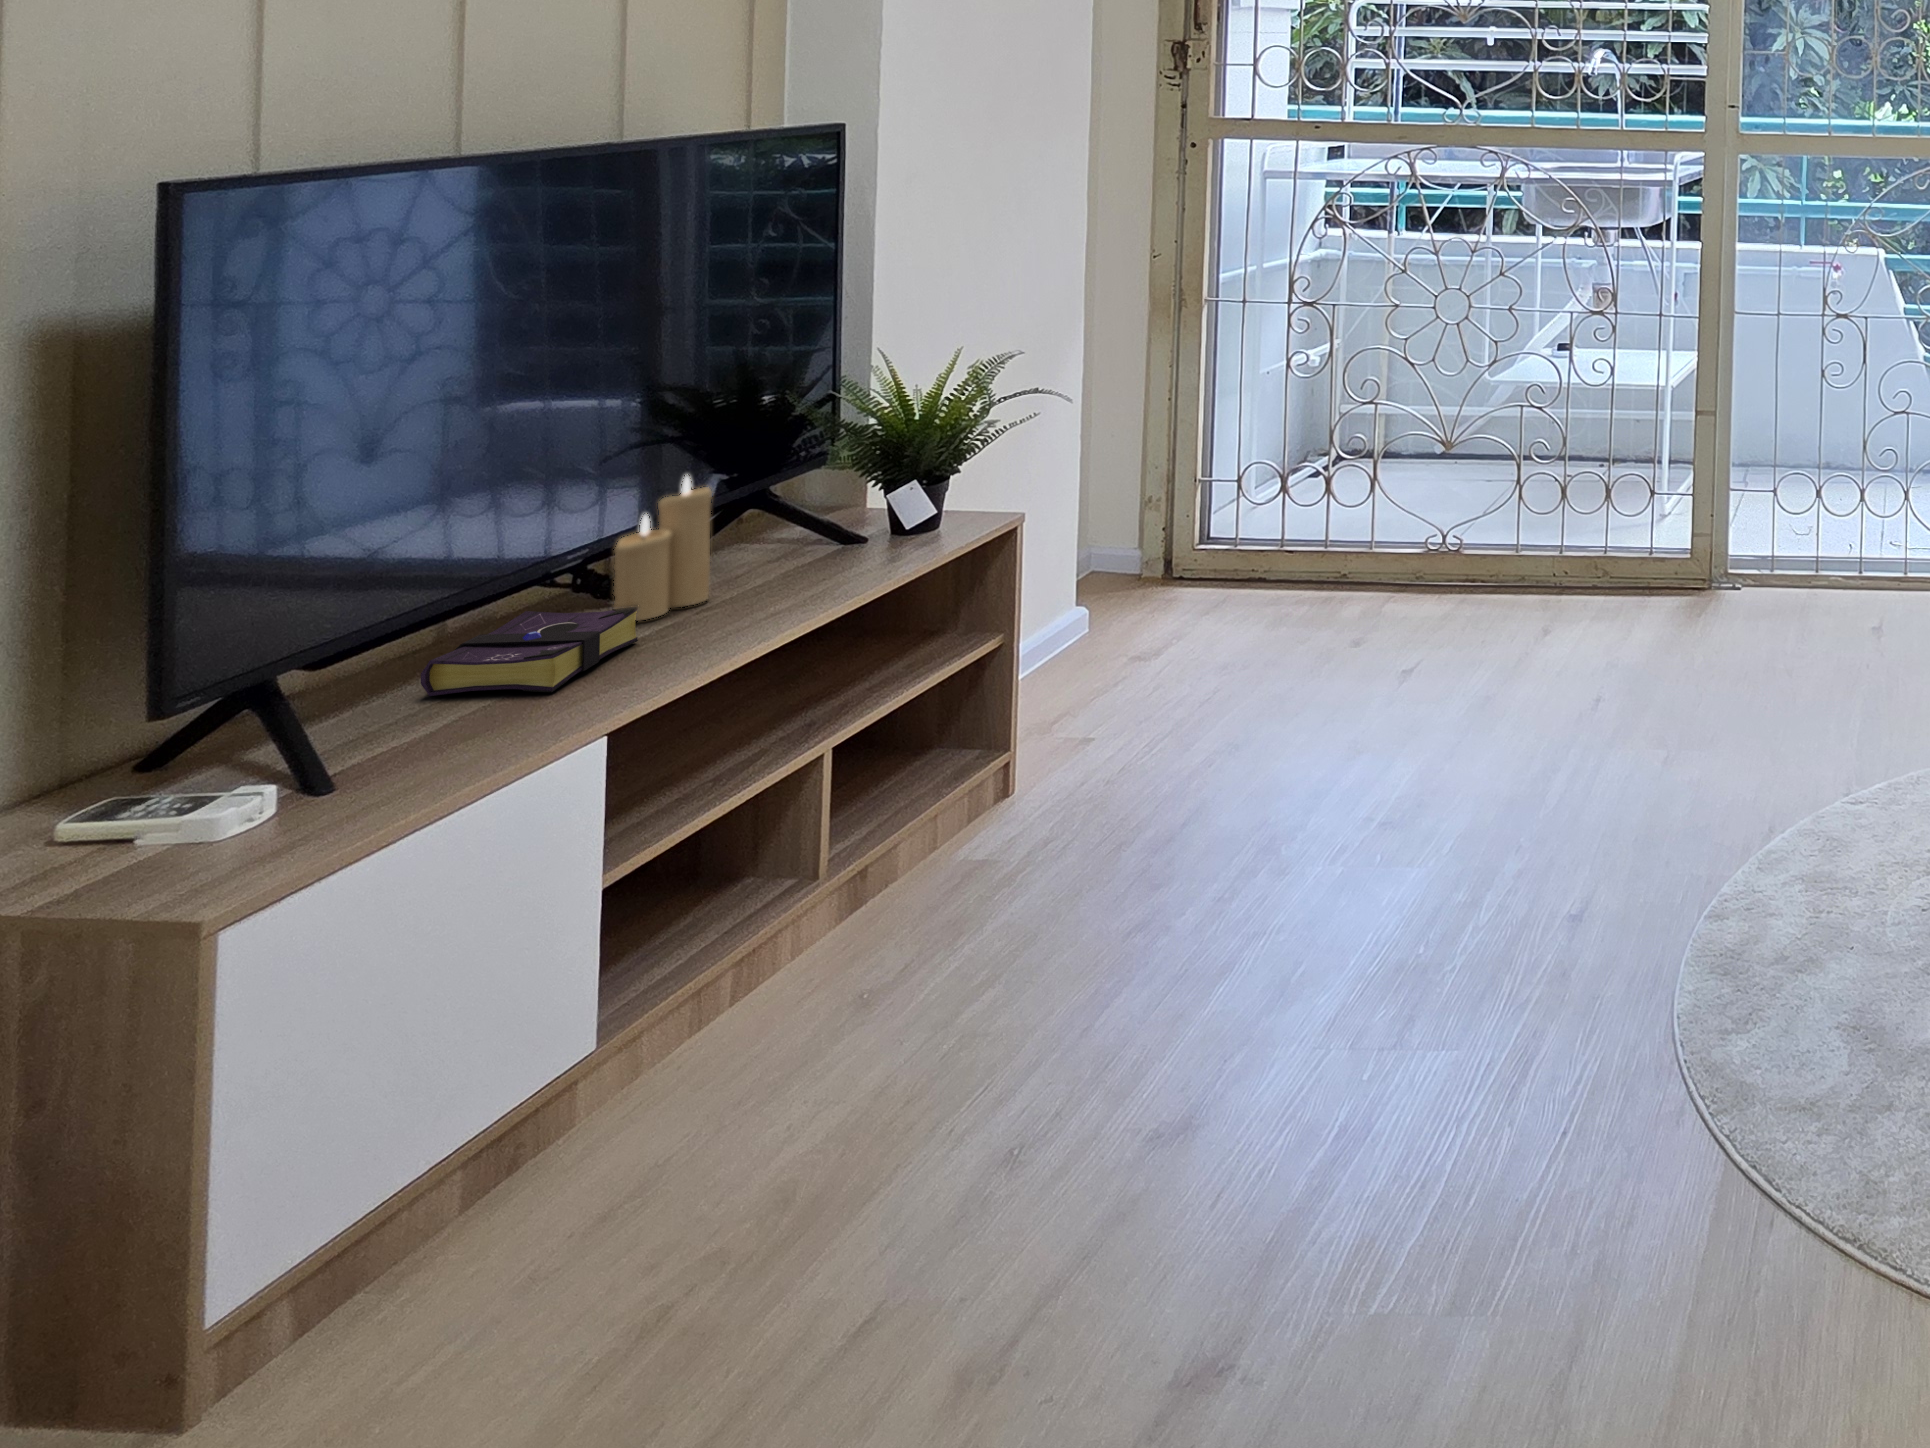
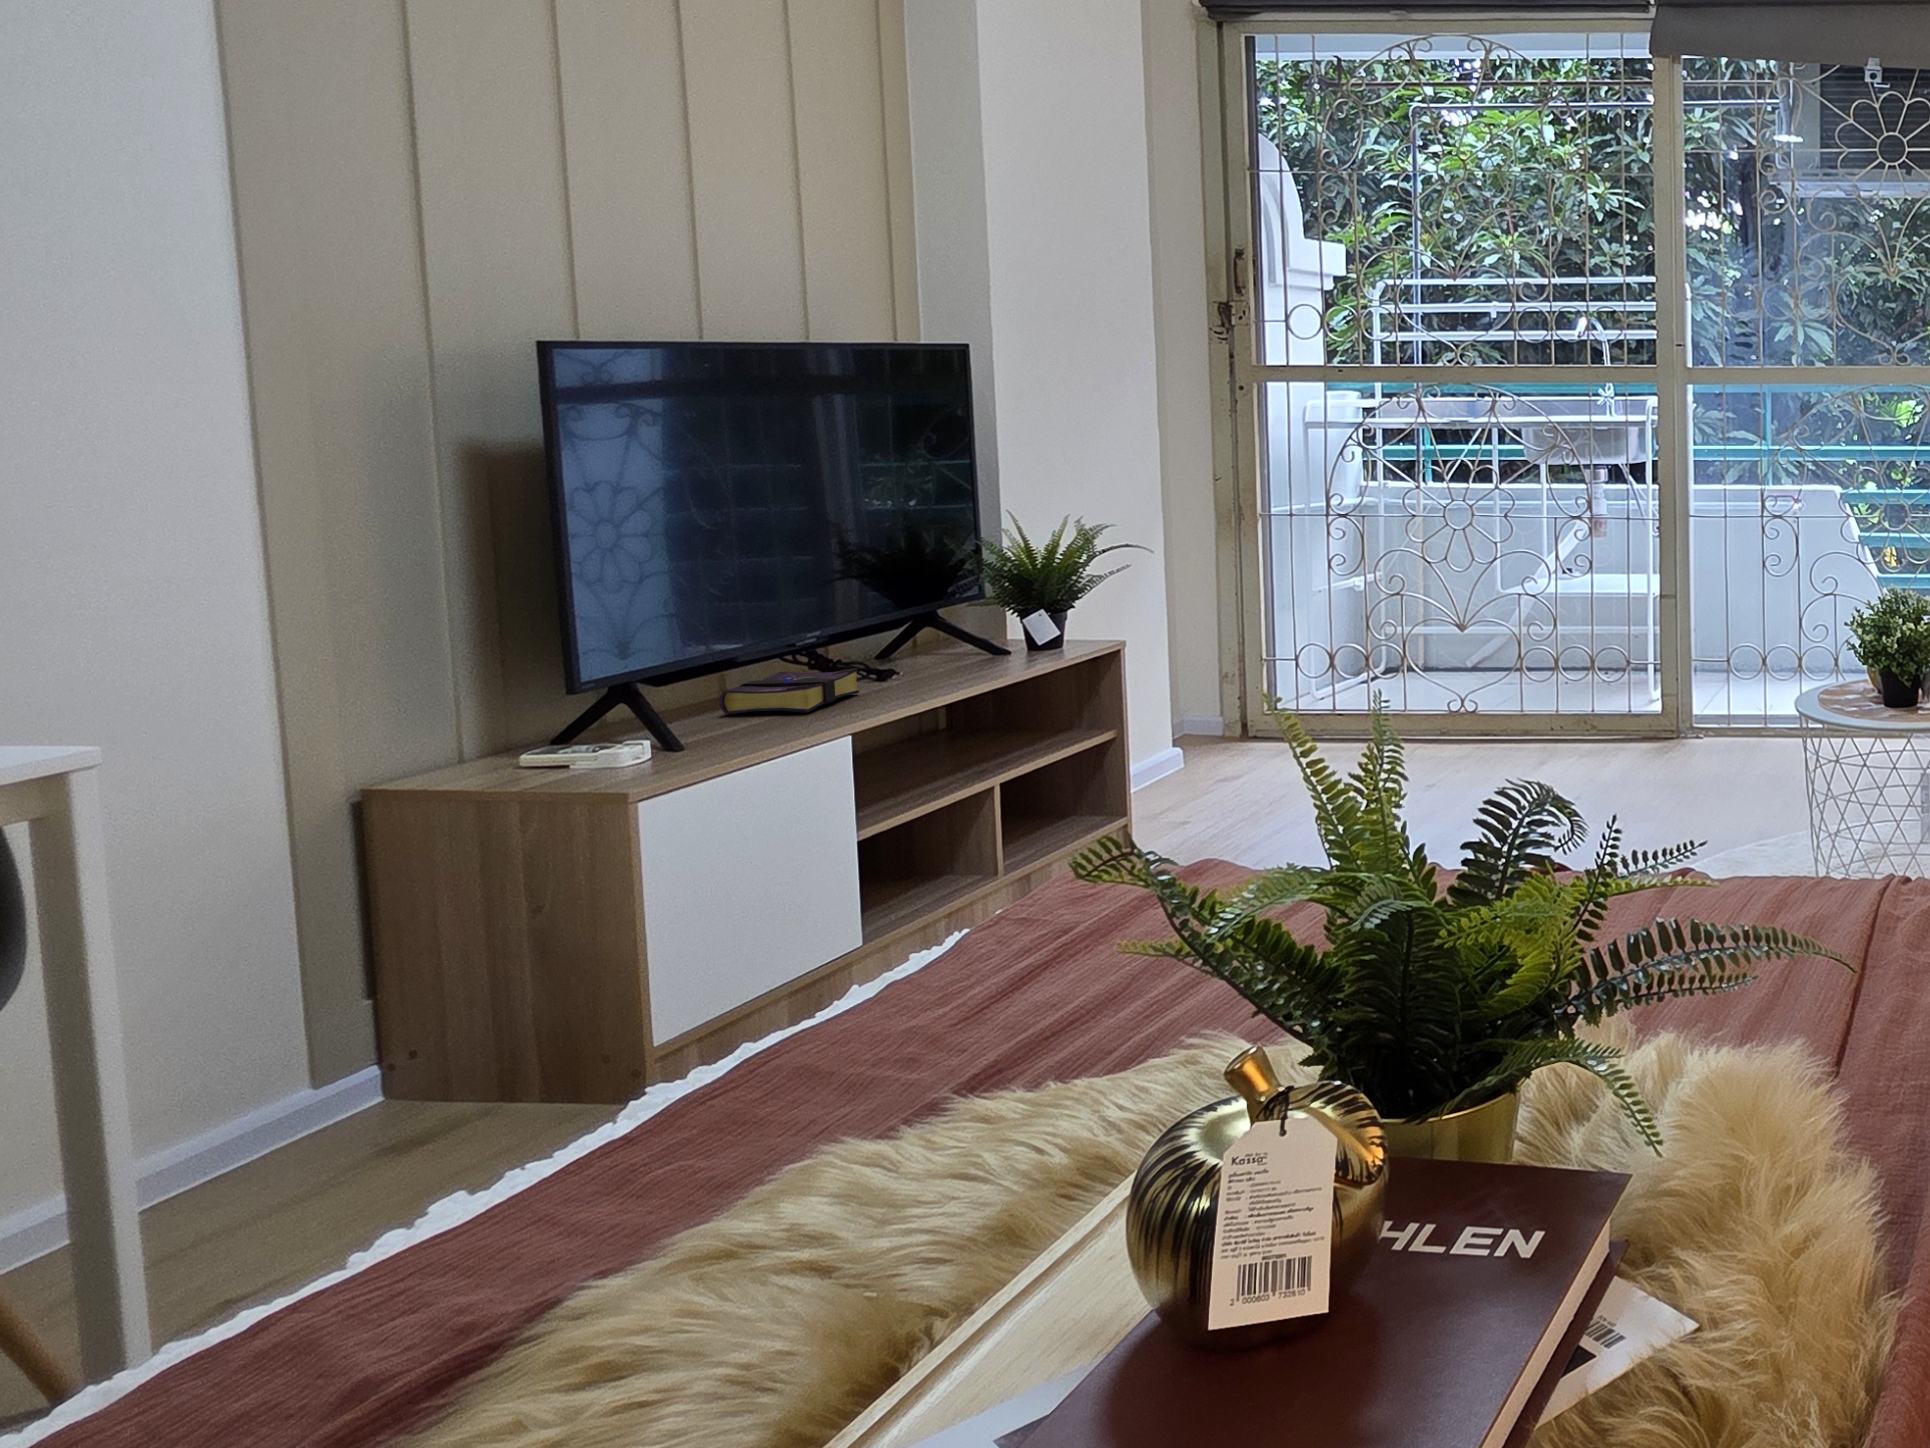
candle: present [614,476,712,620] -> none [835,586,903,685]

